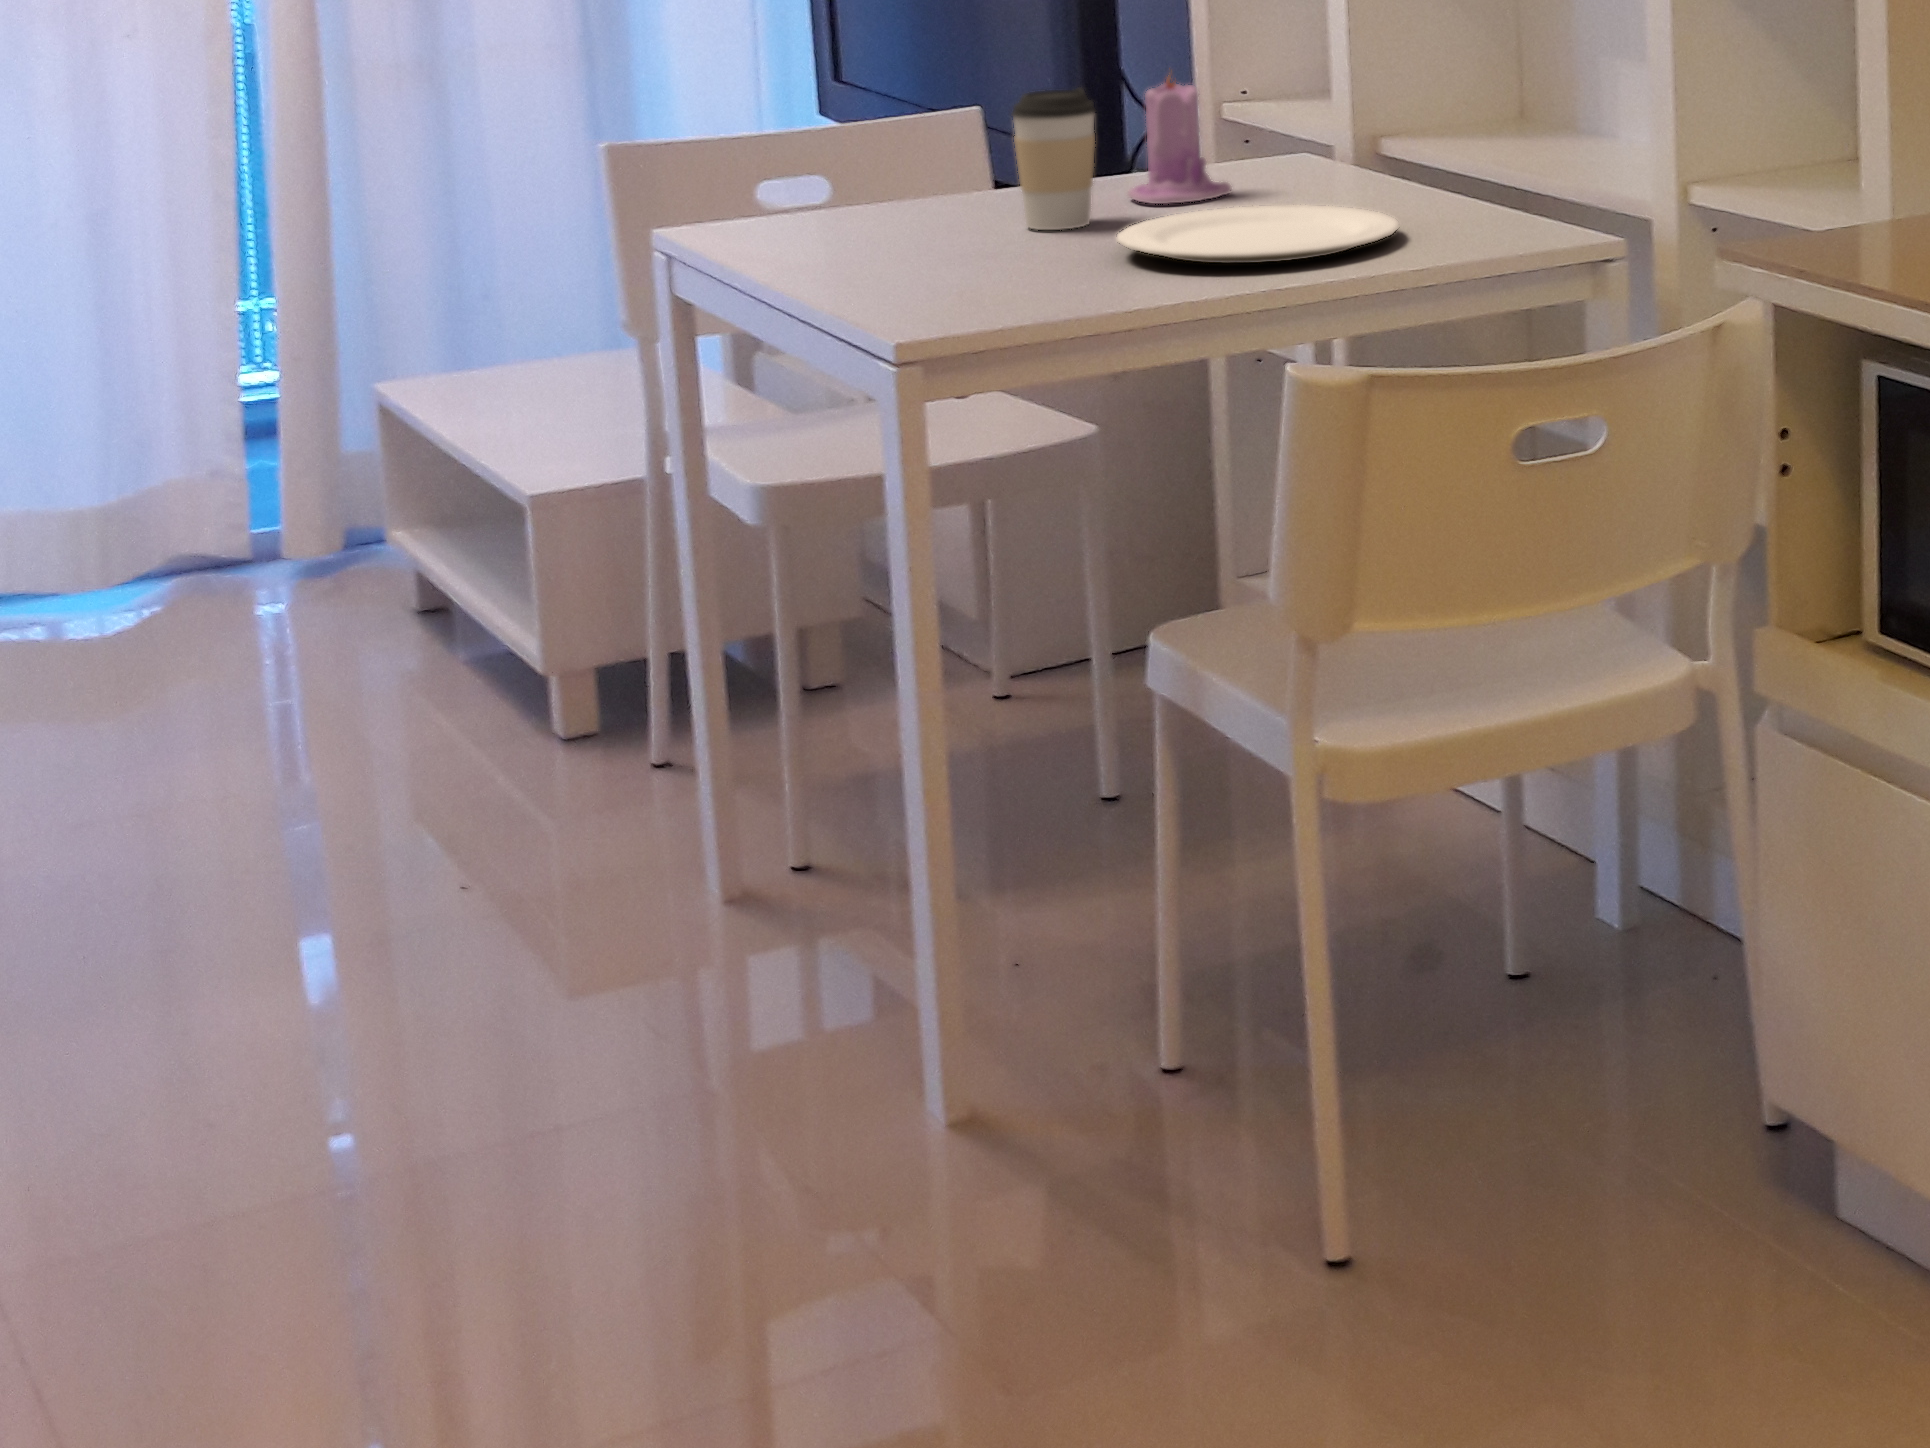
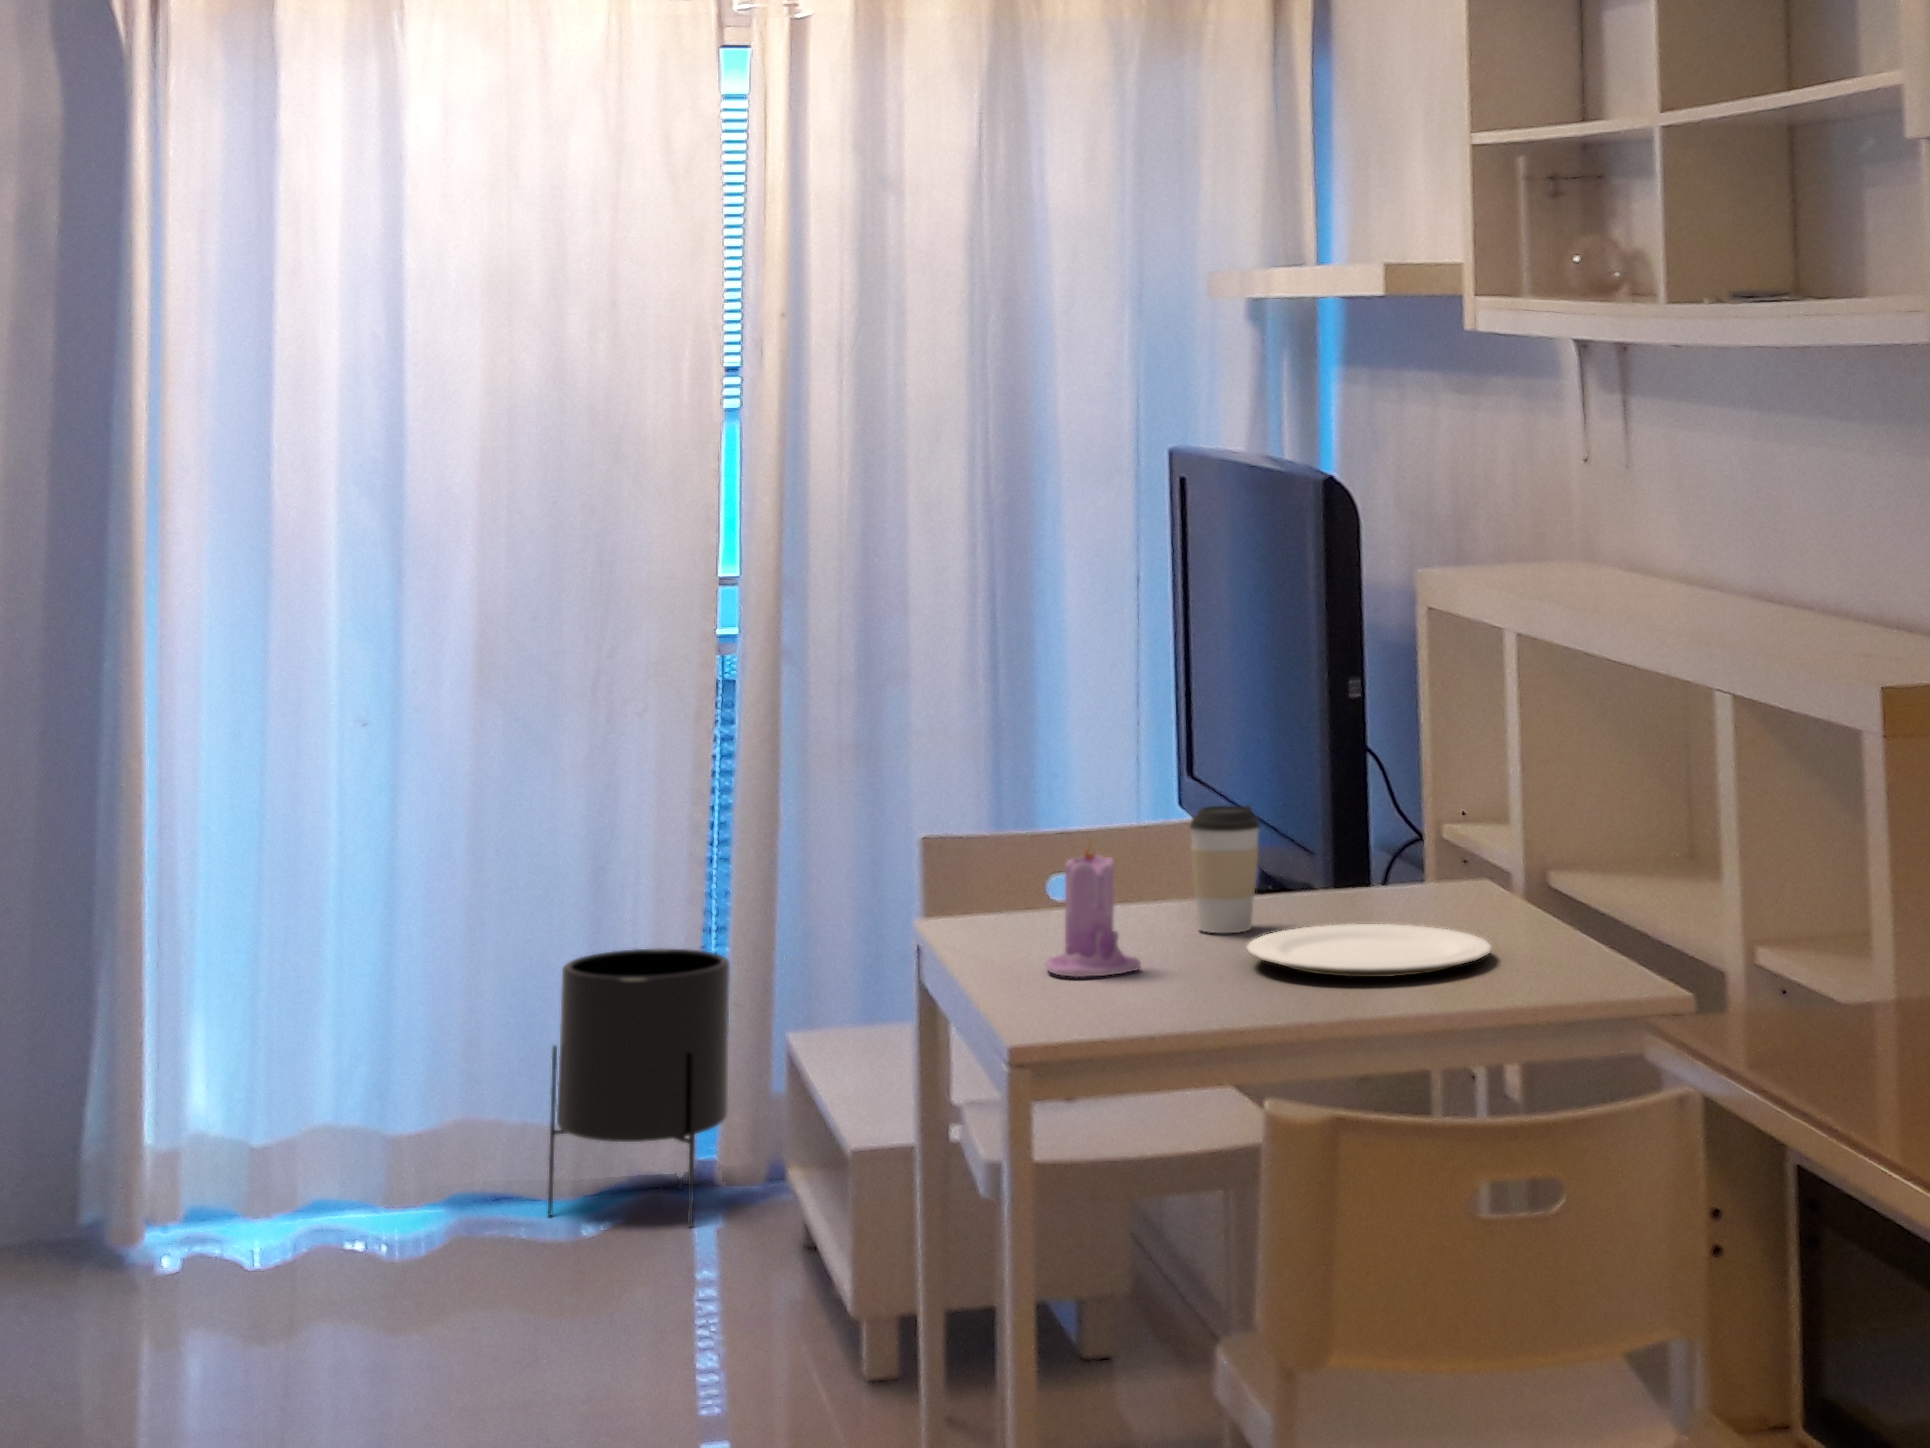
candle: present [1128,77,1231,204] -> present [1046,842,1141,977]
planter: none [50,306,292,619] -> present [548,949,730,1226]

